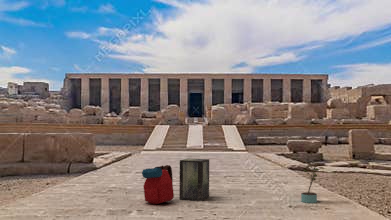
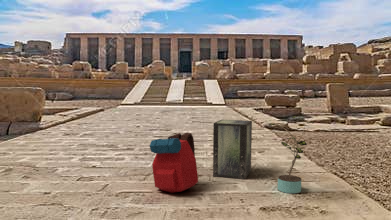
storage box: present [179,159,209,201] -> present [213,120,252,179]
backpack: present [142,165,174,204] -> present [150,133,198,192]

